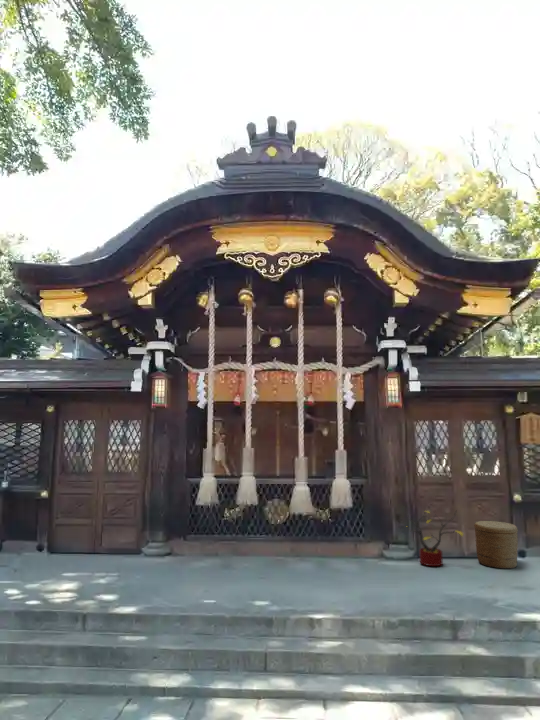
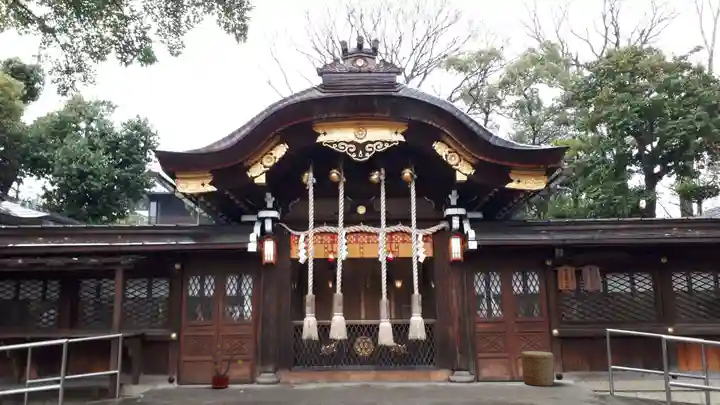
decorative plant: present [409,519,463,566] -> present [212,355,242,388]

